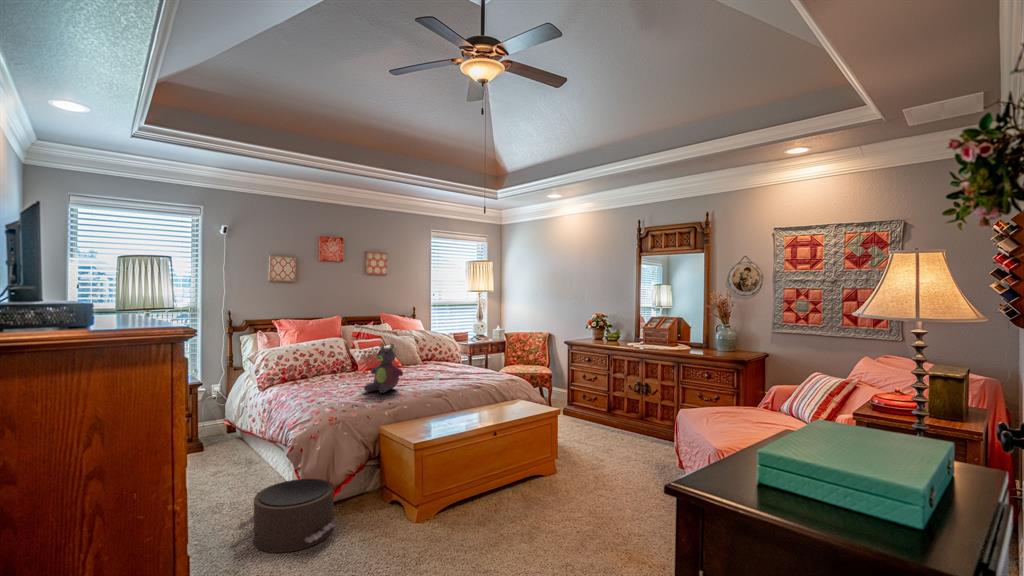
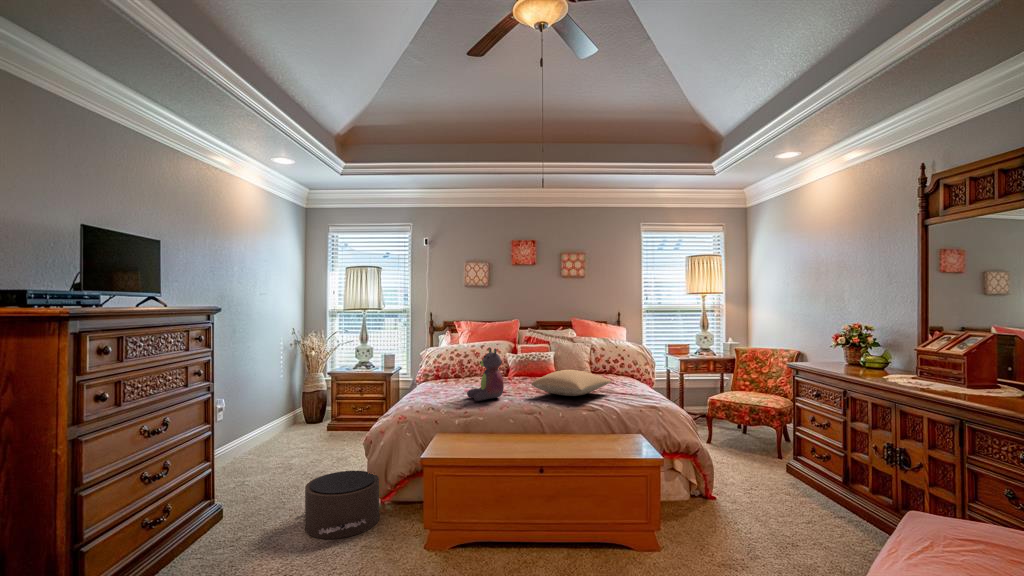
pillow: none [419,358,471,379] -> present [532,370,611,396]

